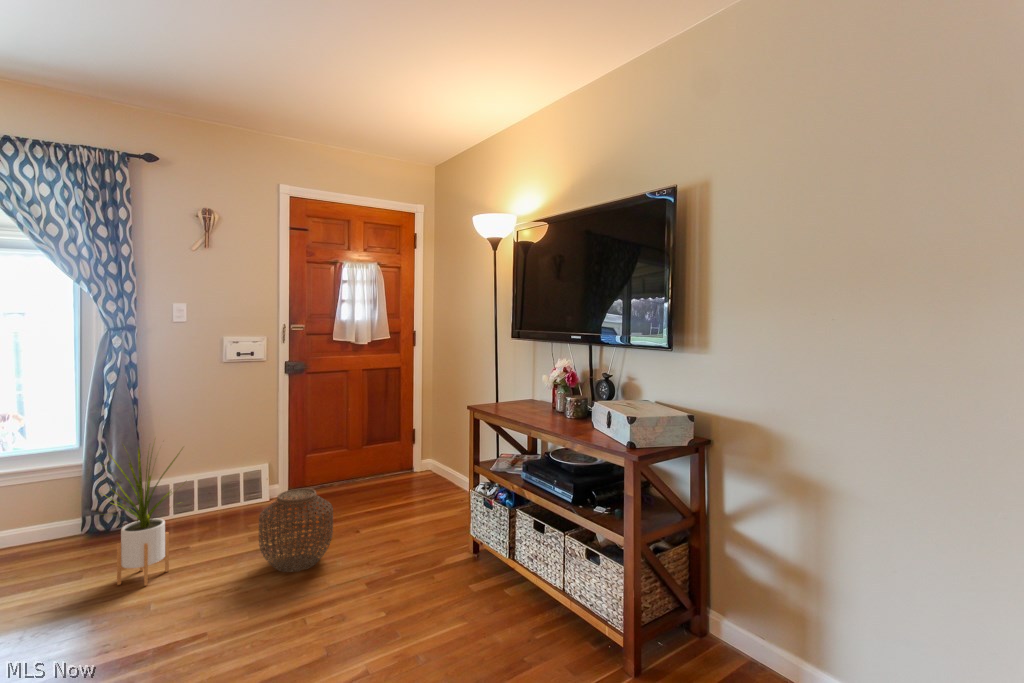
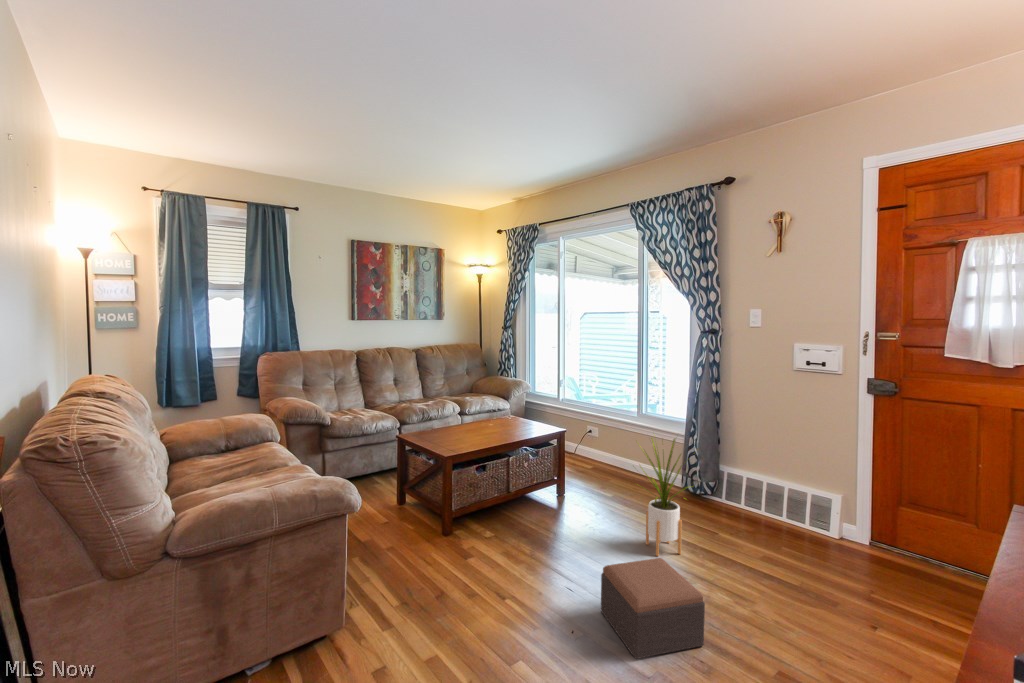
woven basket: present [259,488,333,572] -> none [730,531,824,636]
footstool: none [156,559,277,656] -> present [601,558,705,659]

